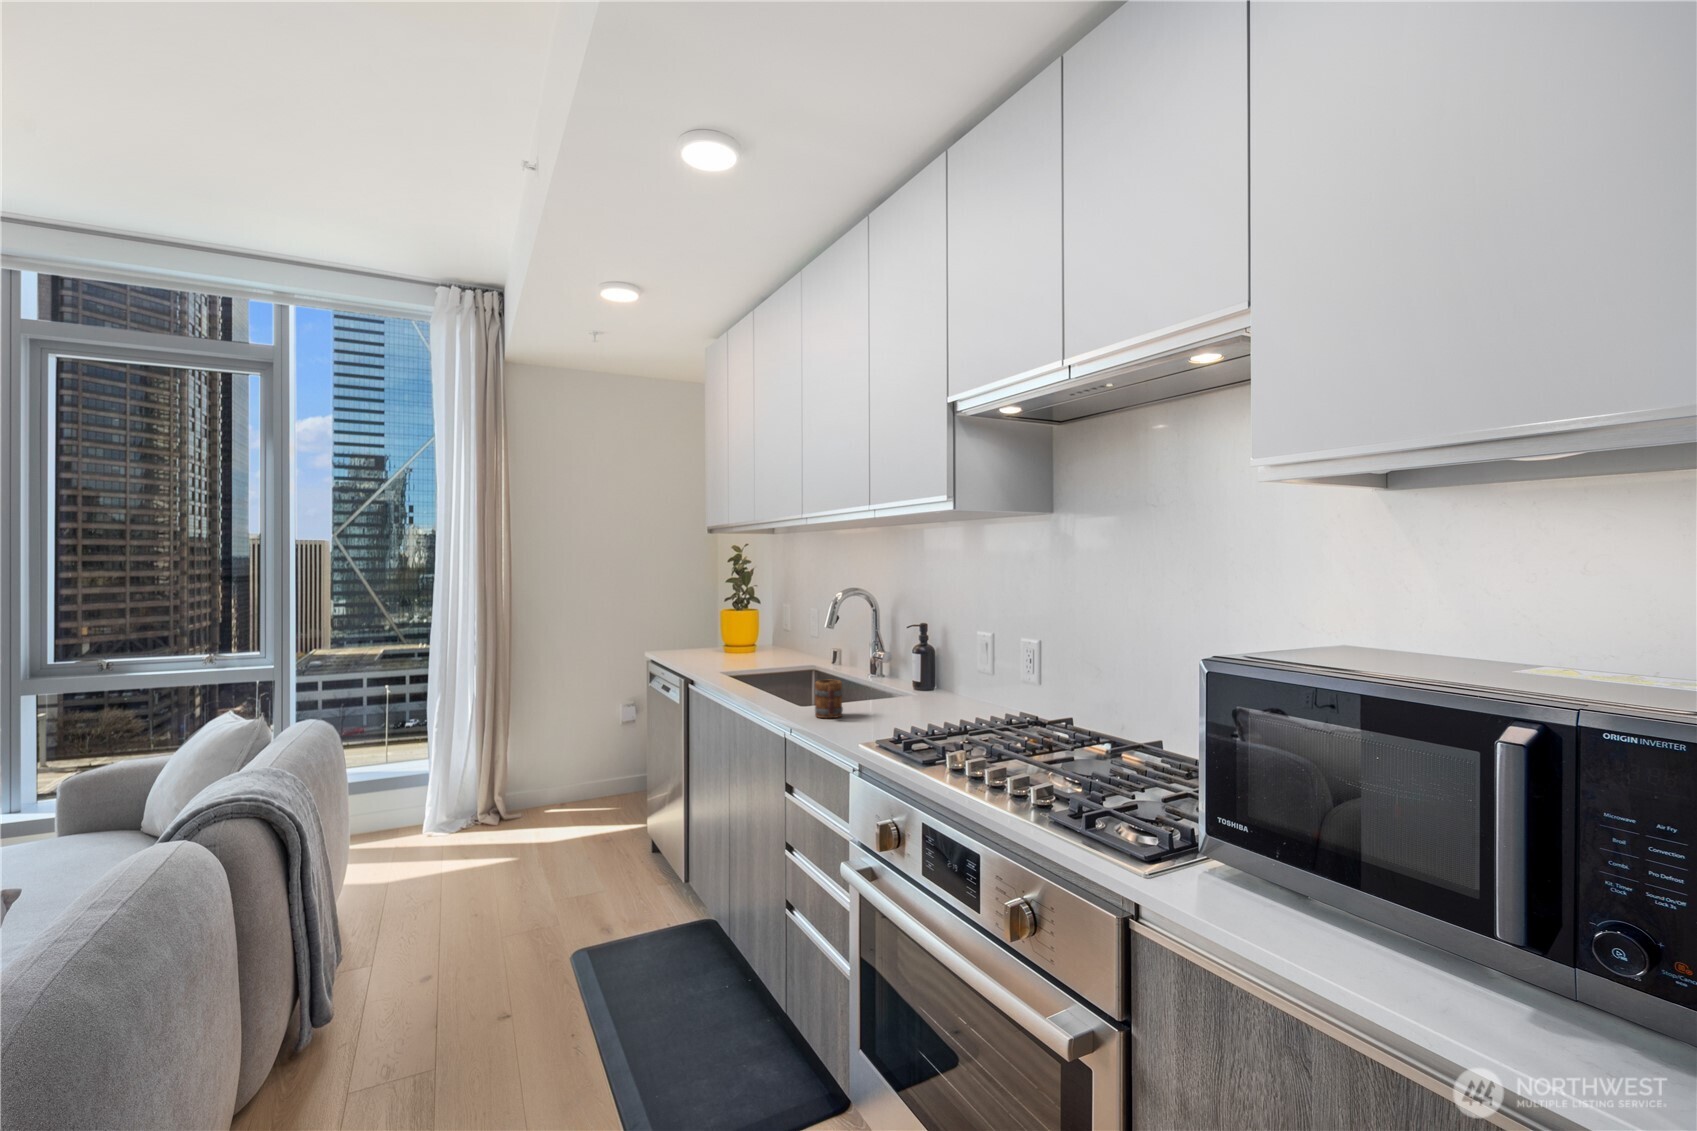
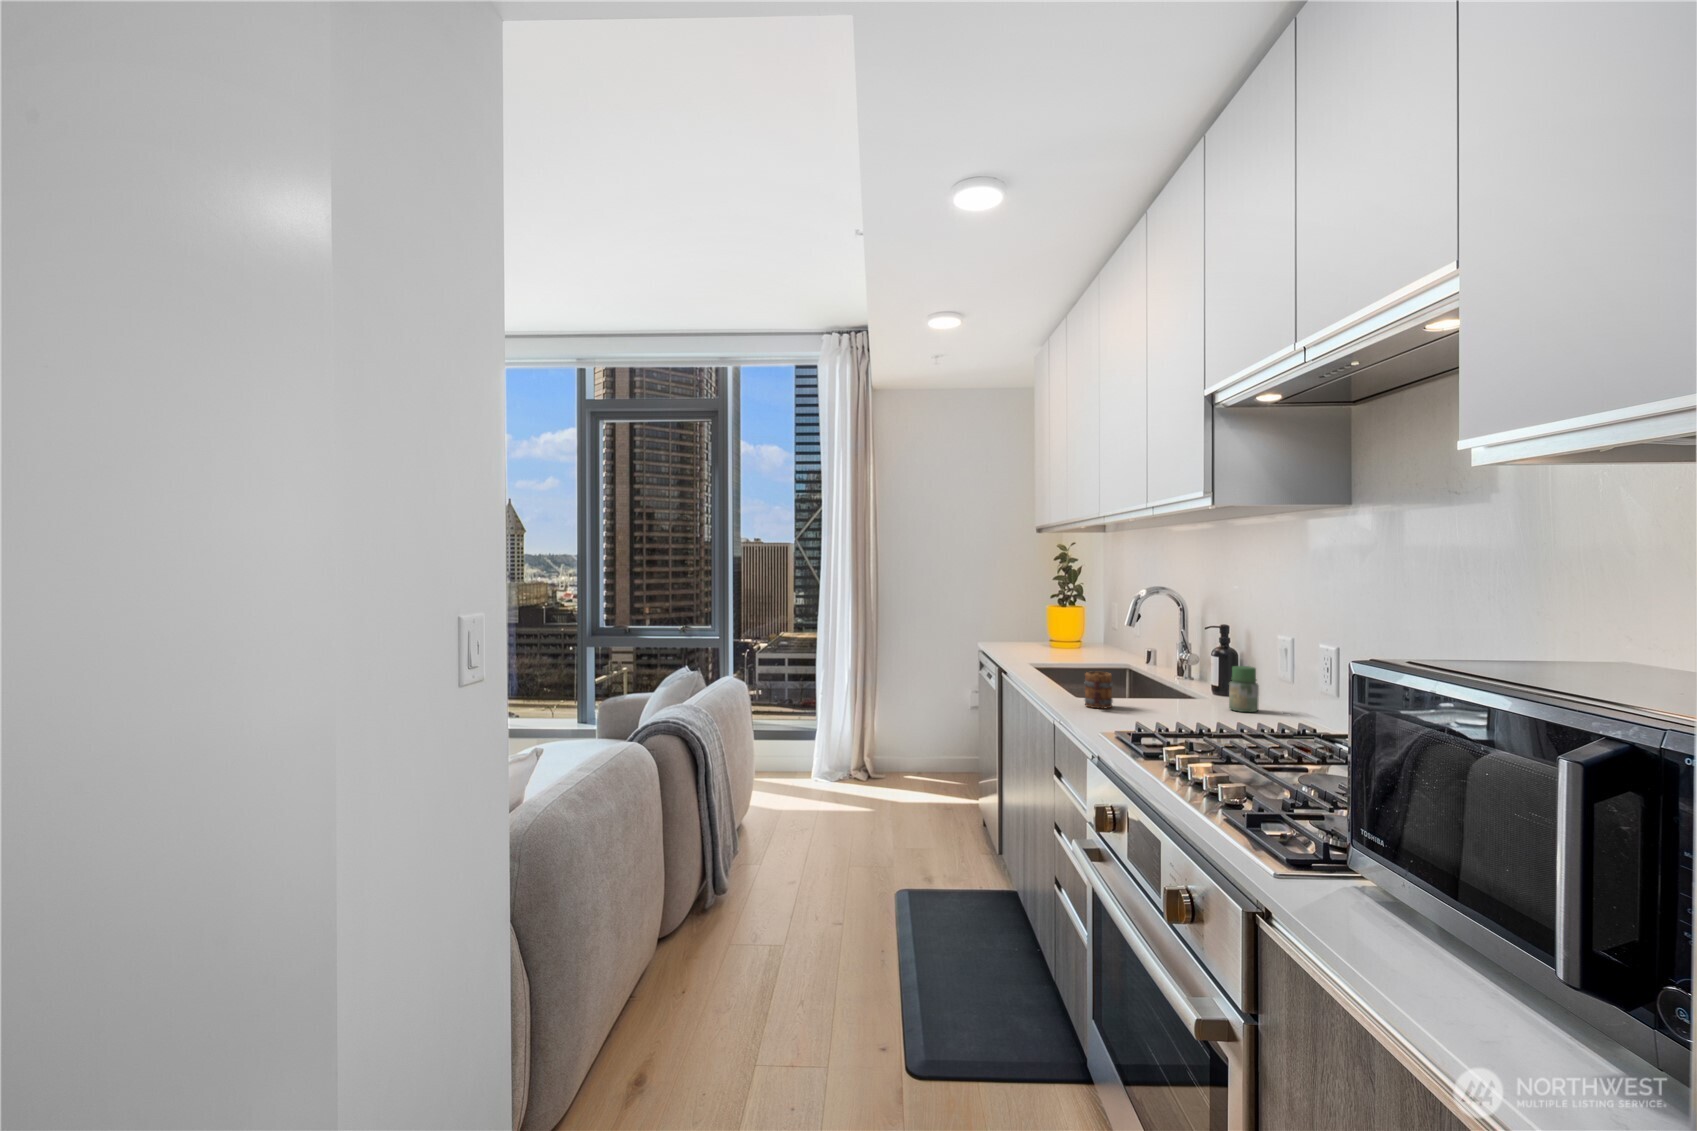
jar: none [943,663,968,708] -> present [1229,666,1259,712]

